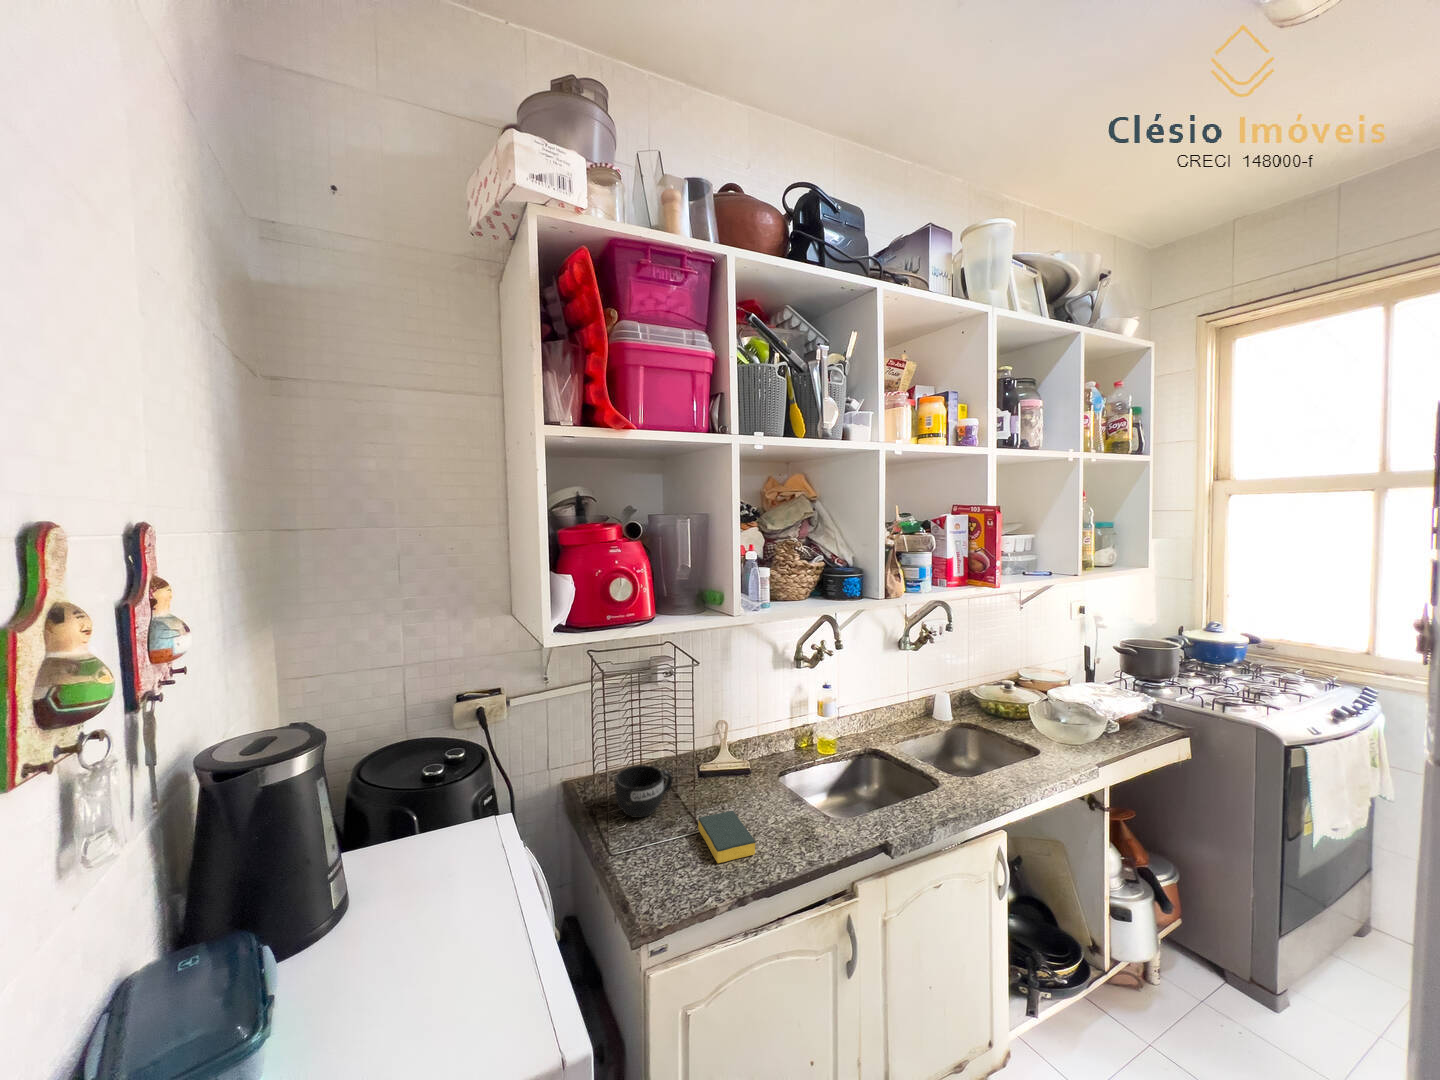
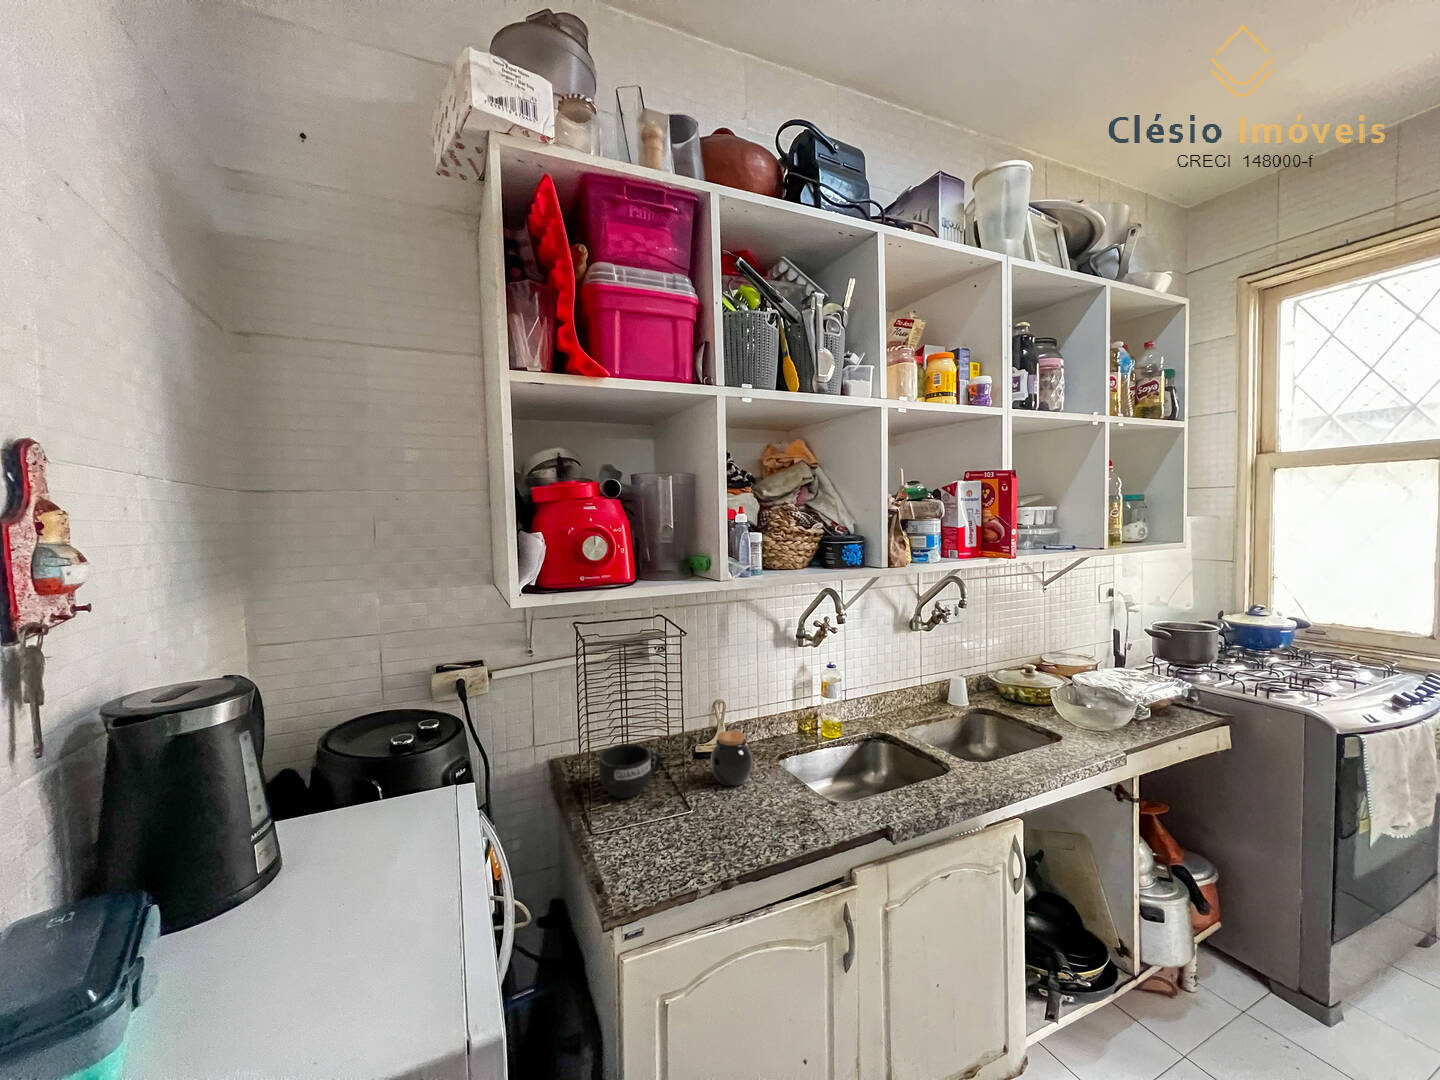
jar: none [719,751,758,804] -> present [711,731,752,786]
sponge: present [698,811,755,863] -> none [685,791,744,845]

